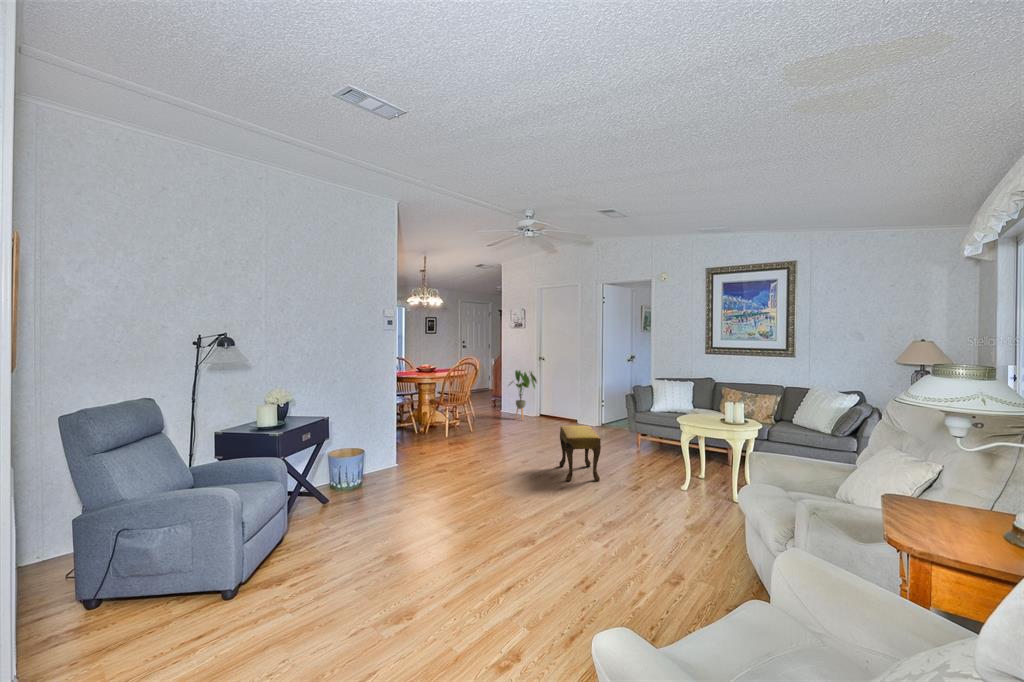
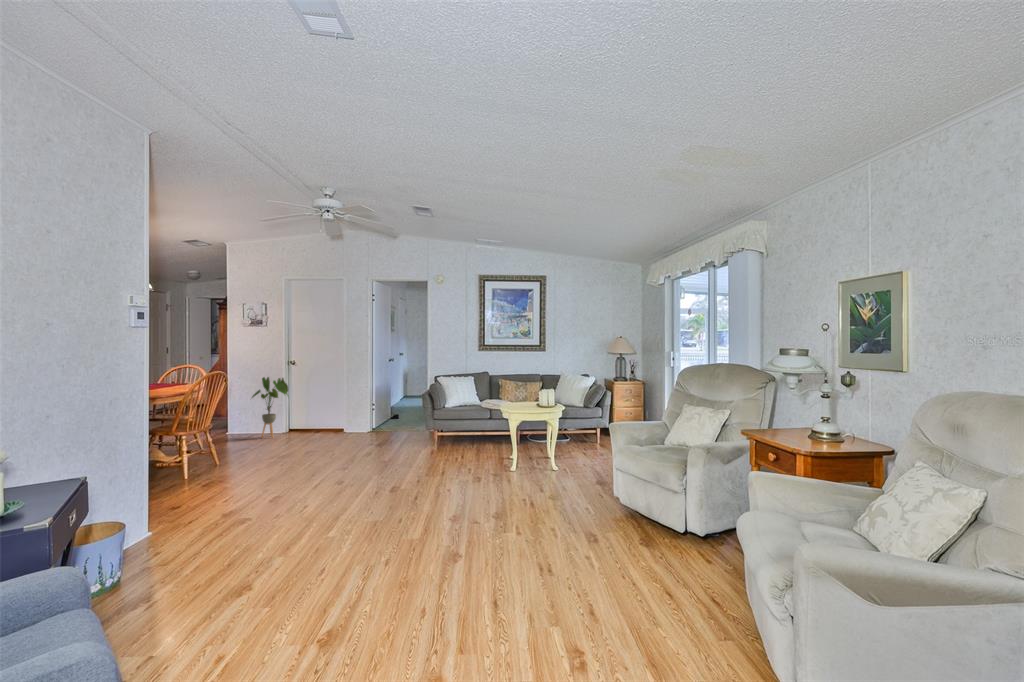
footstool: present [559,426,601,482] -> none [382,427,440,488]

